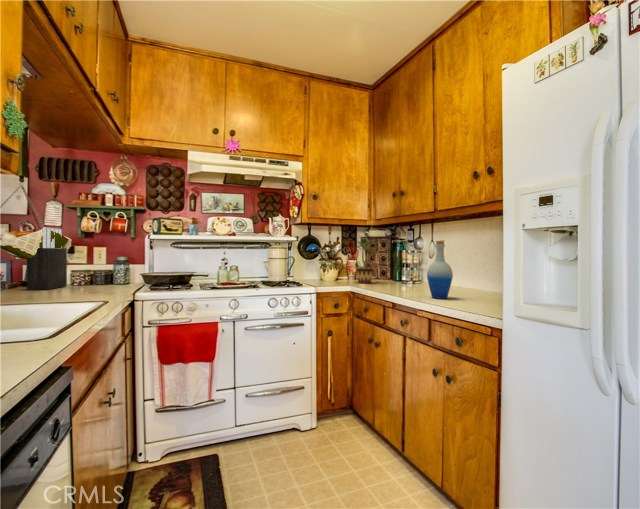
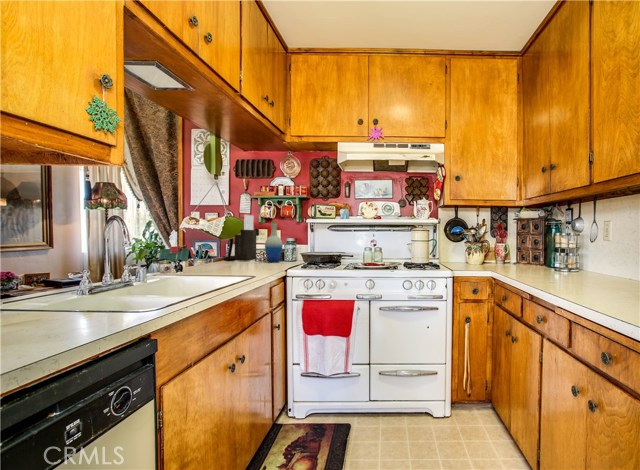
potted plant: present [353,237,376,283] -> none [494,218,534,266]
bottle: present [427,241,453,299] -> present [265,221,283,262]

